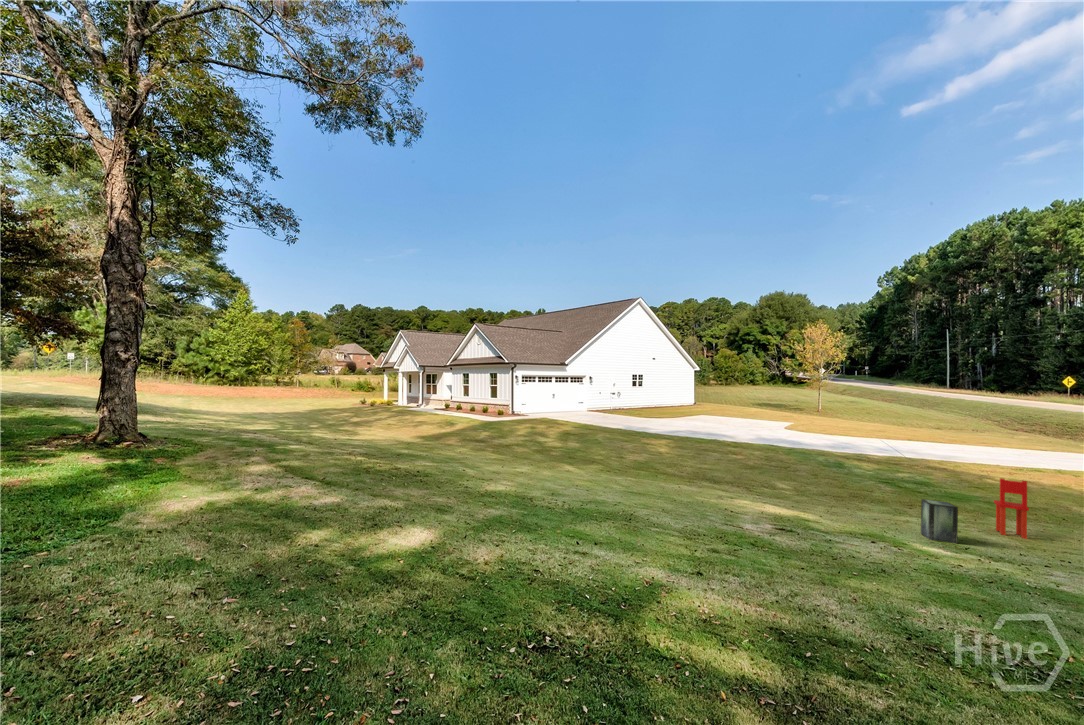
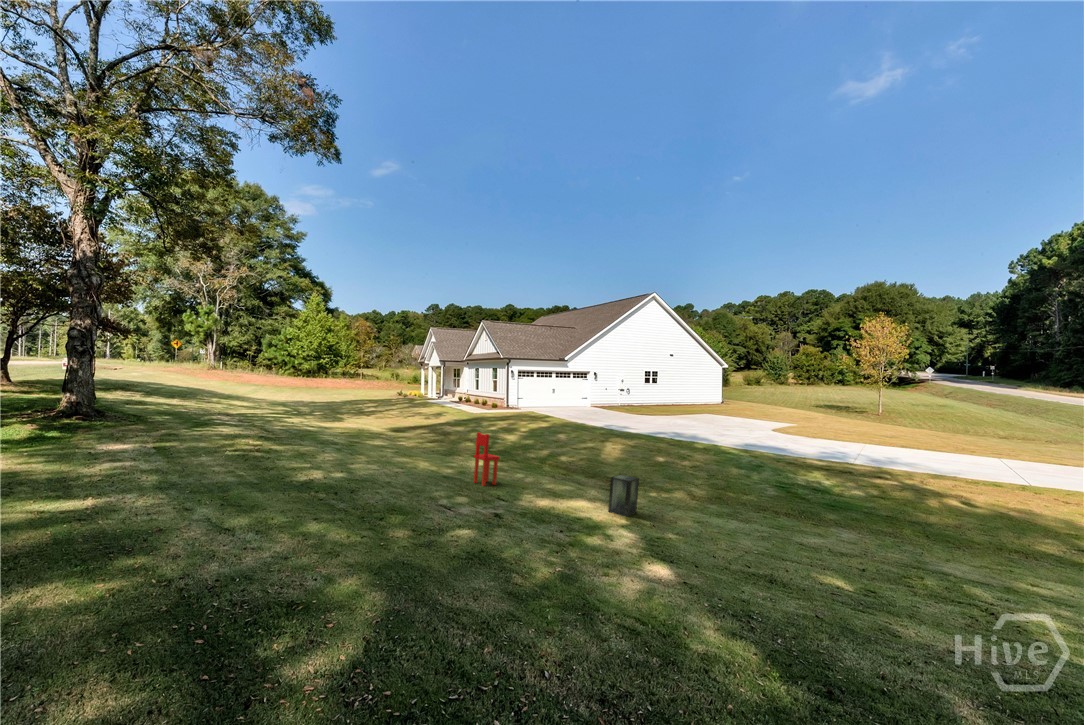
chair: present [994,478,1029,539] -> present [474,432,500,486]

